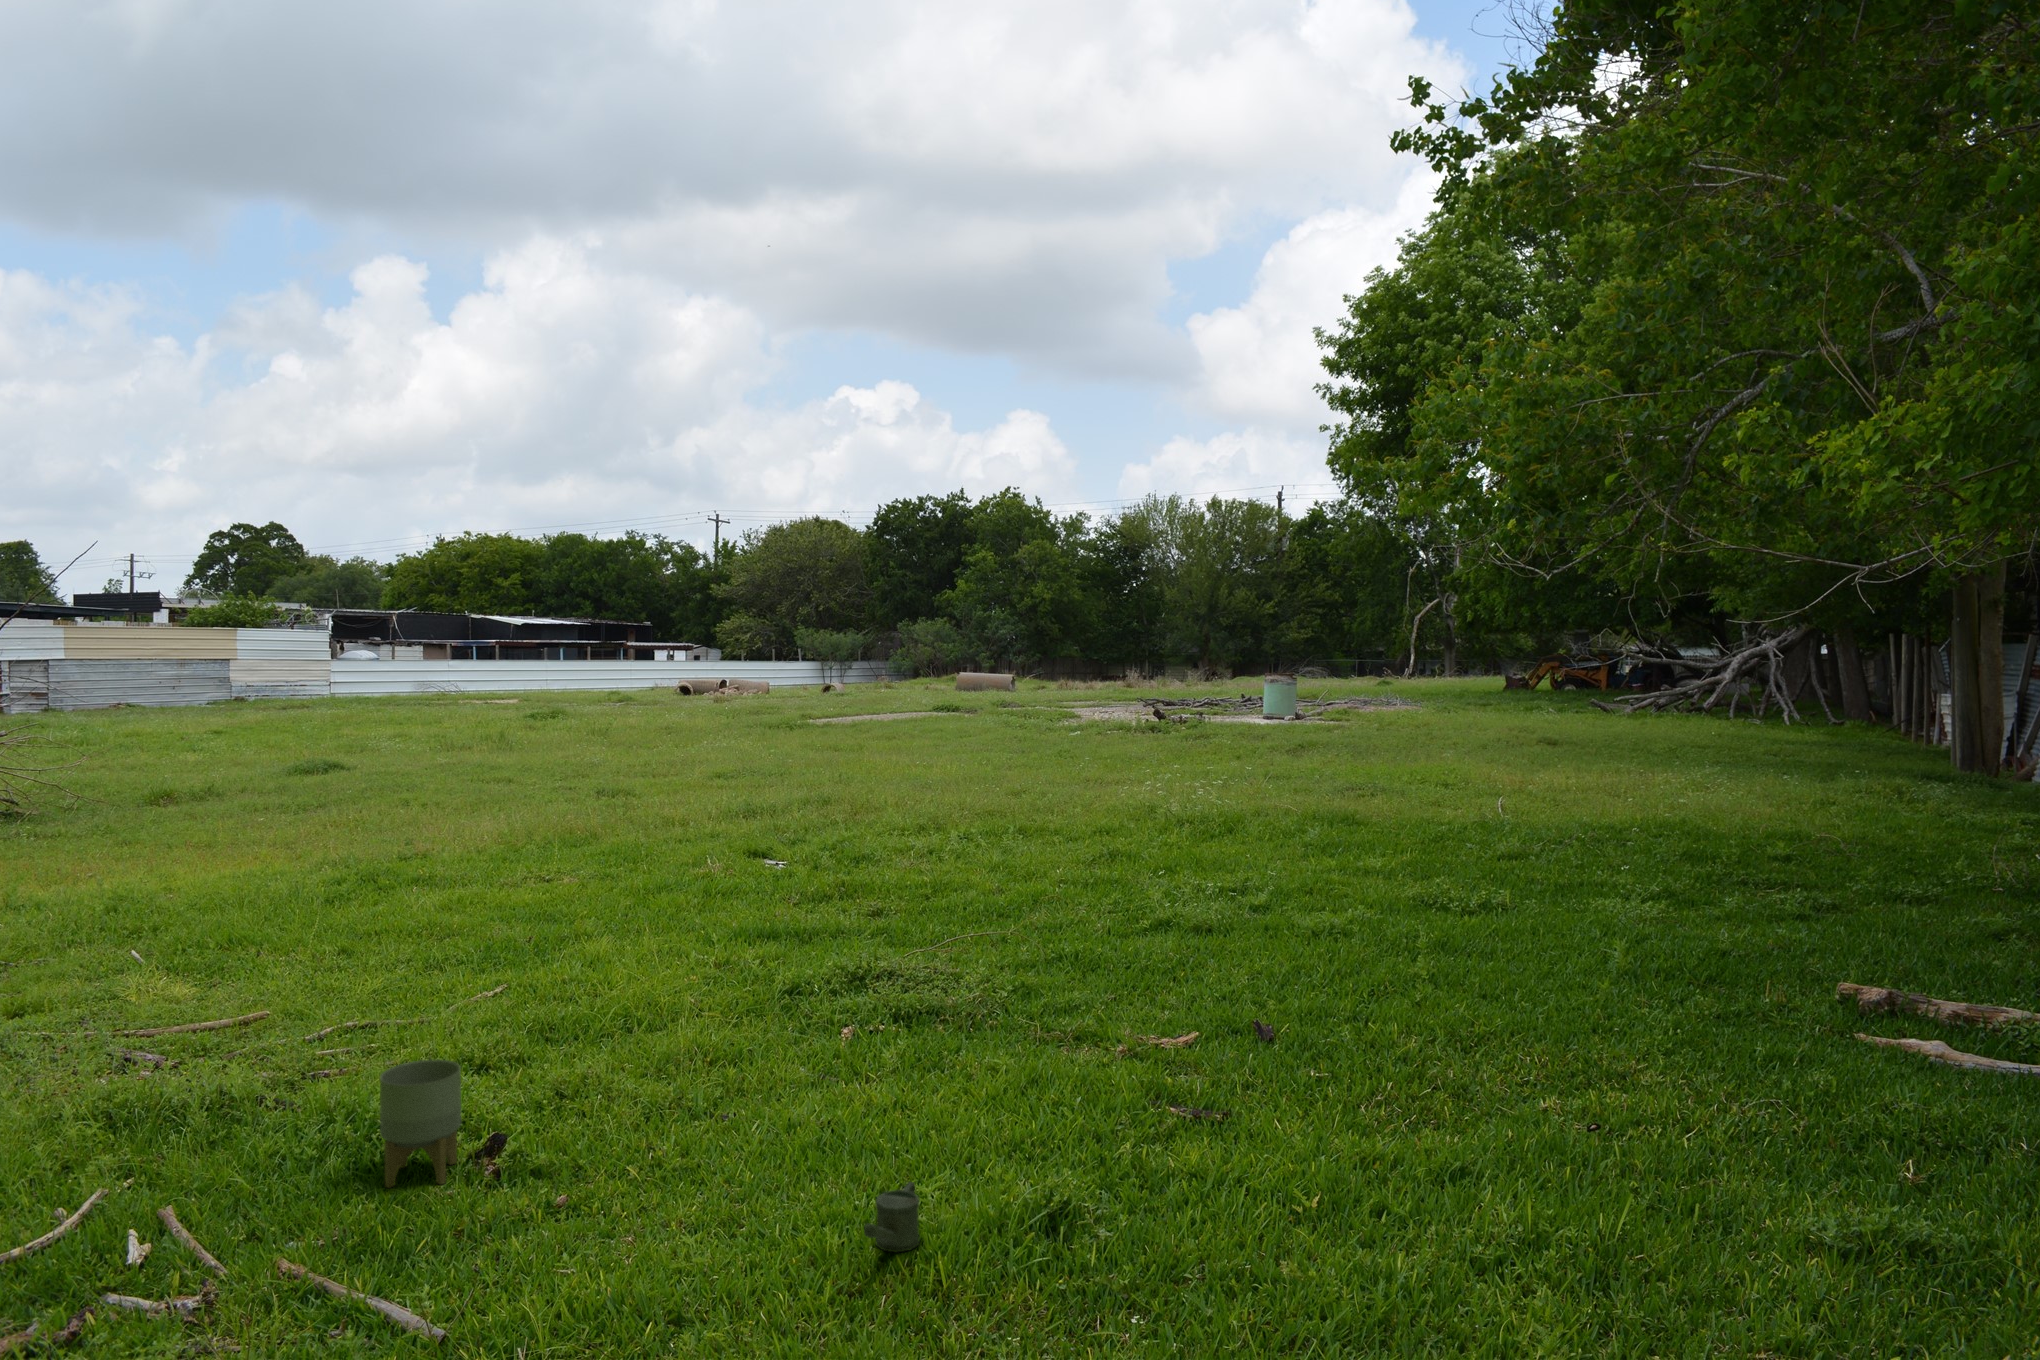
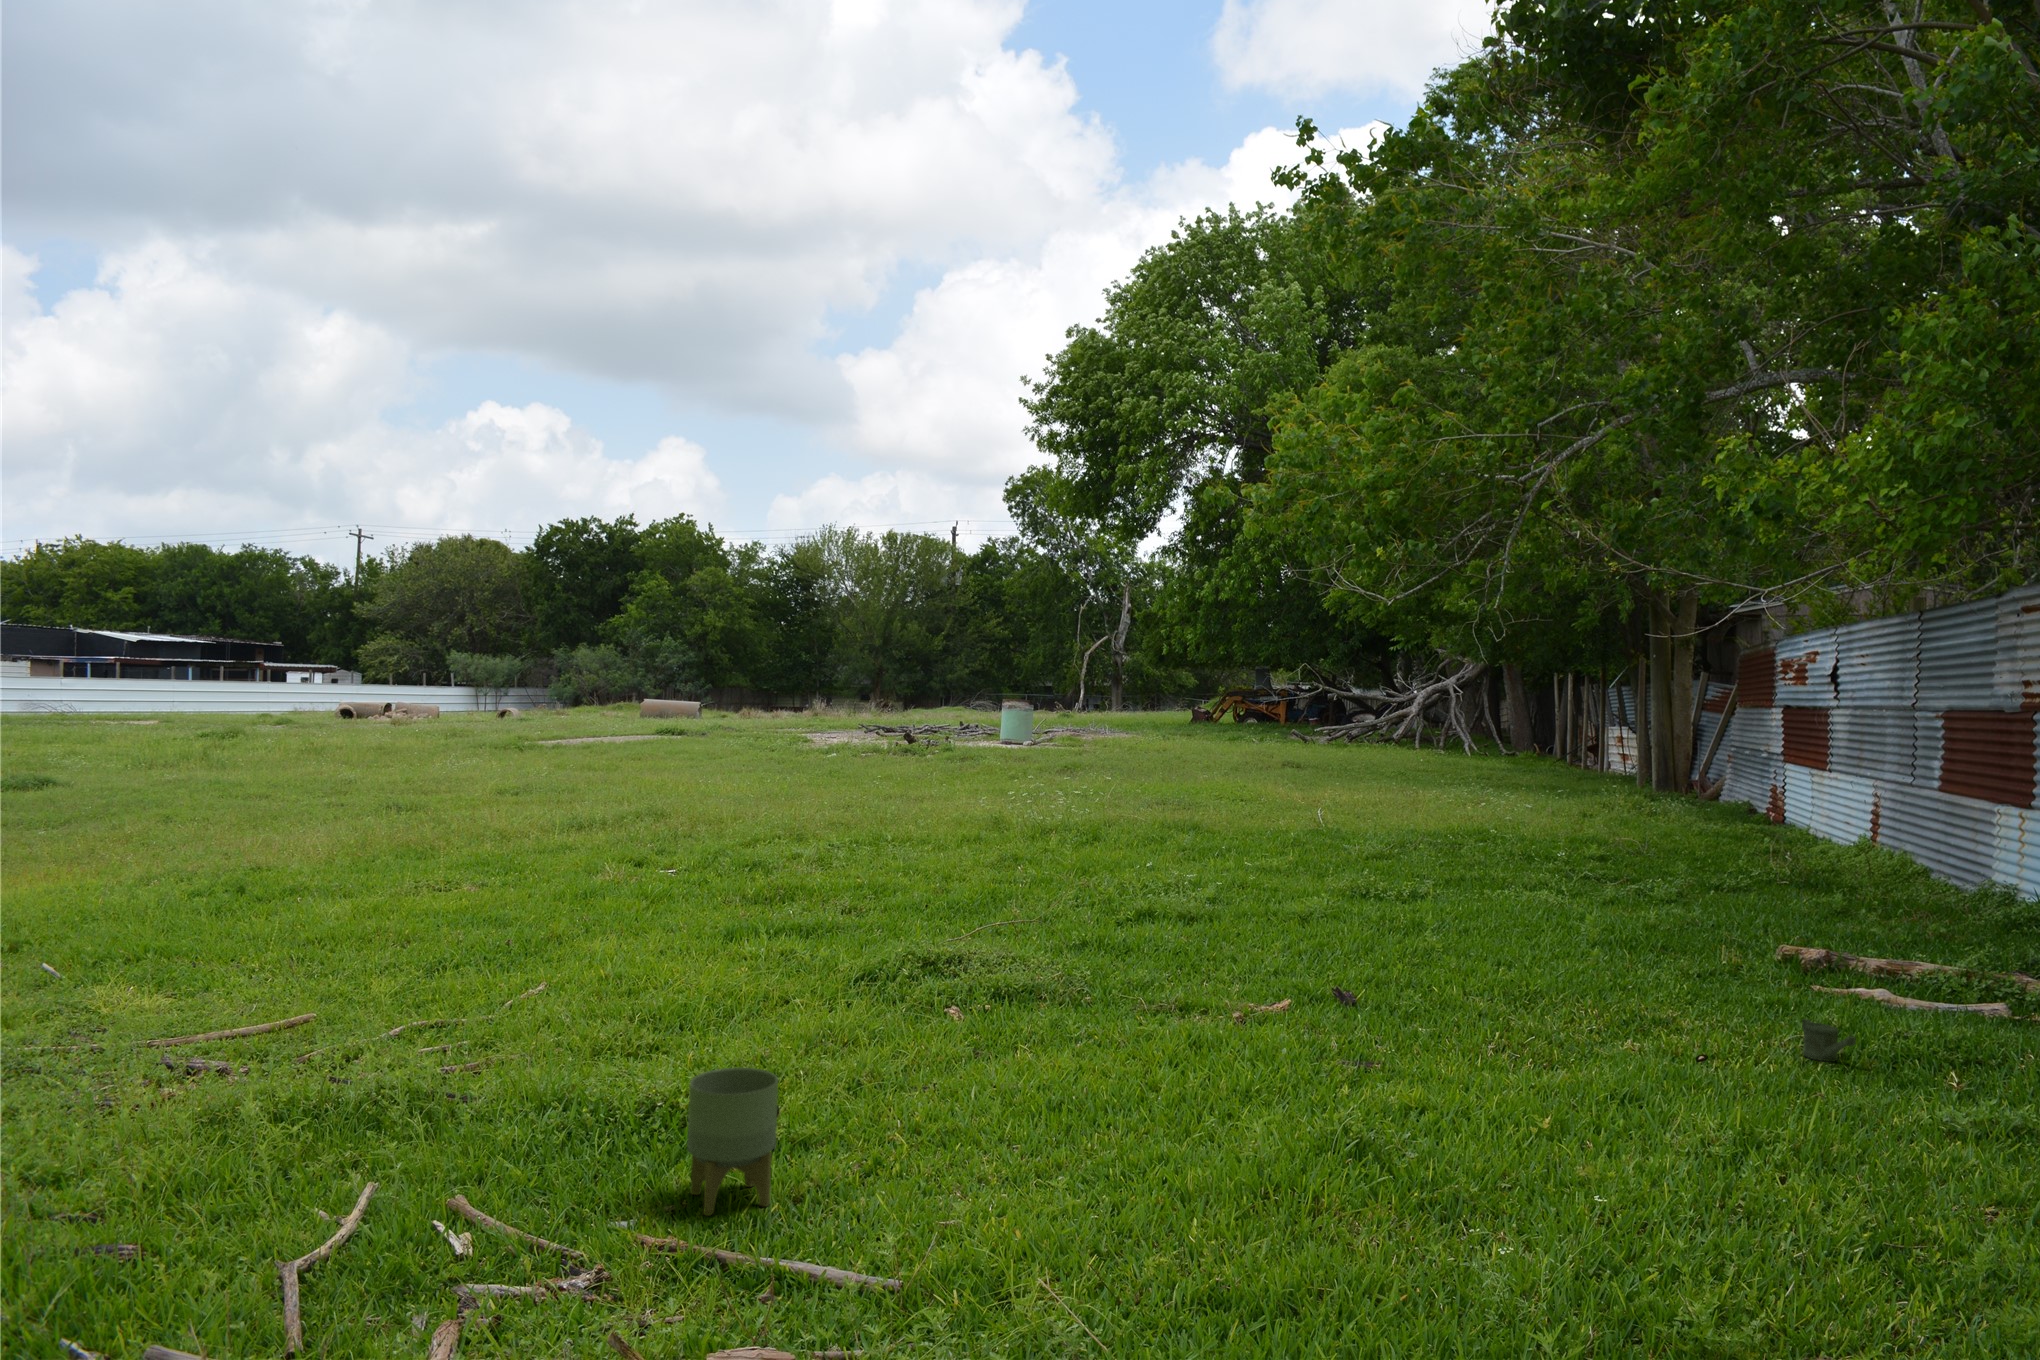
watering can: present [864,1182,920,1252] -> present [1802,1019,1856,1062]

